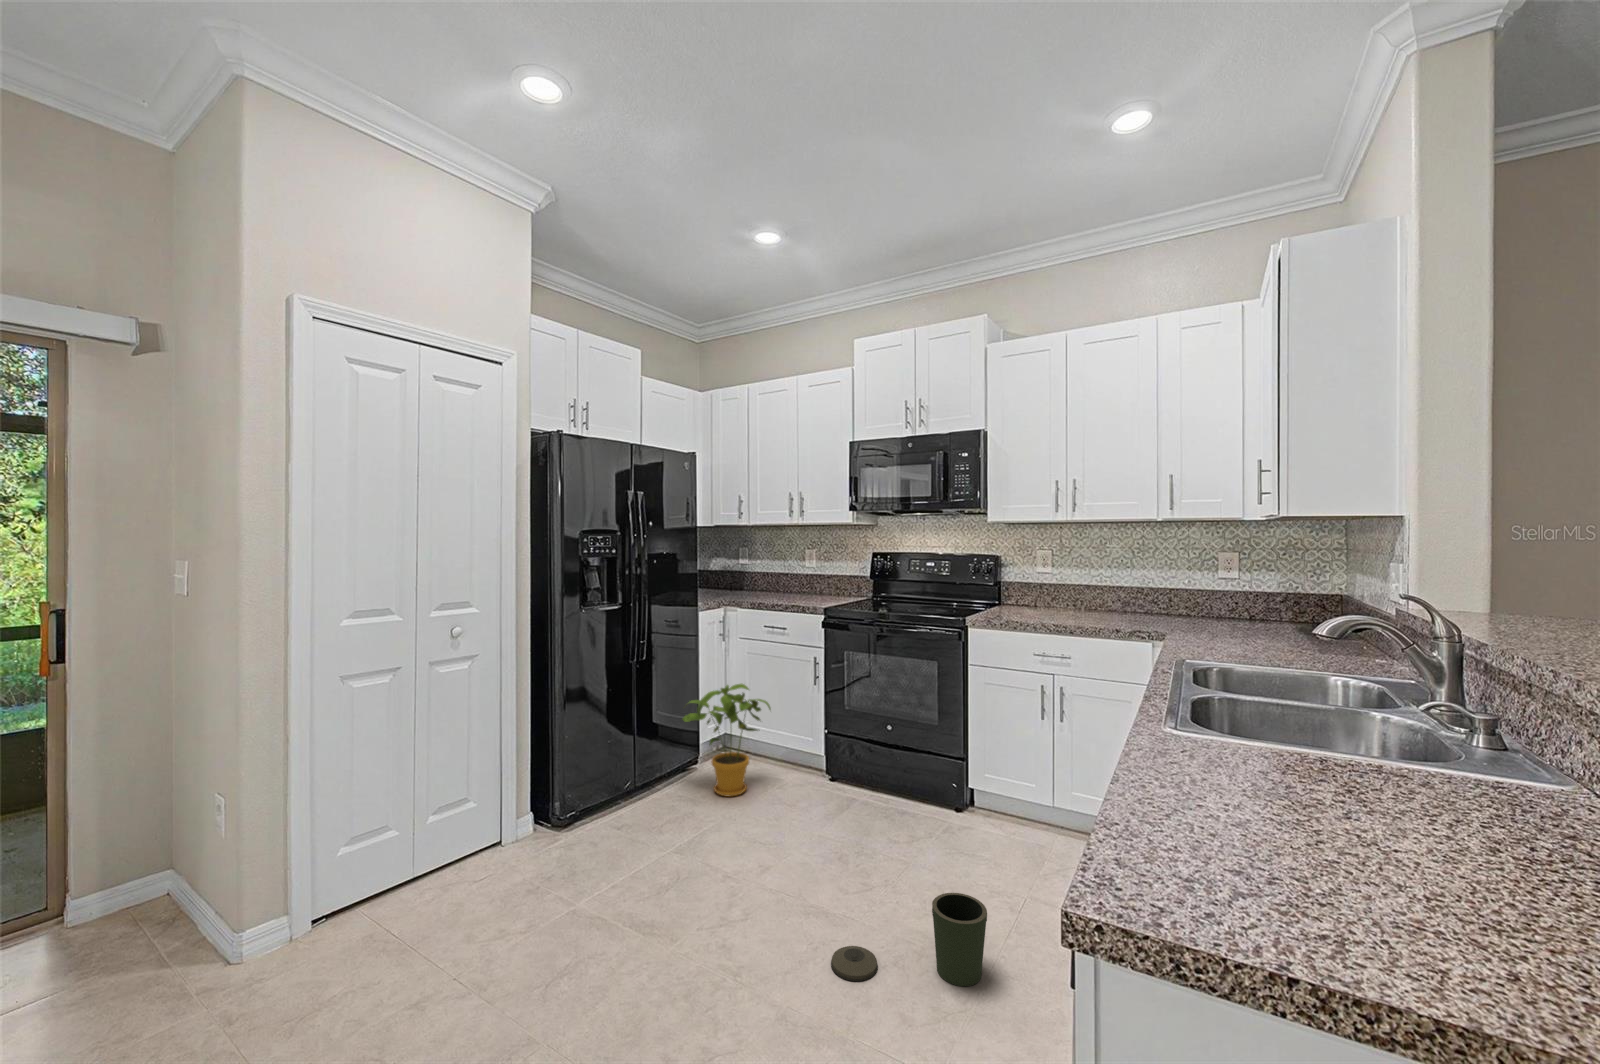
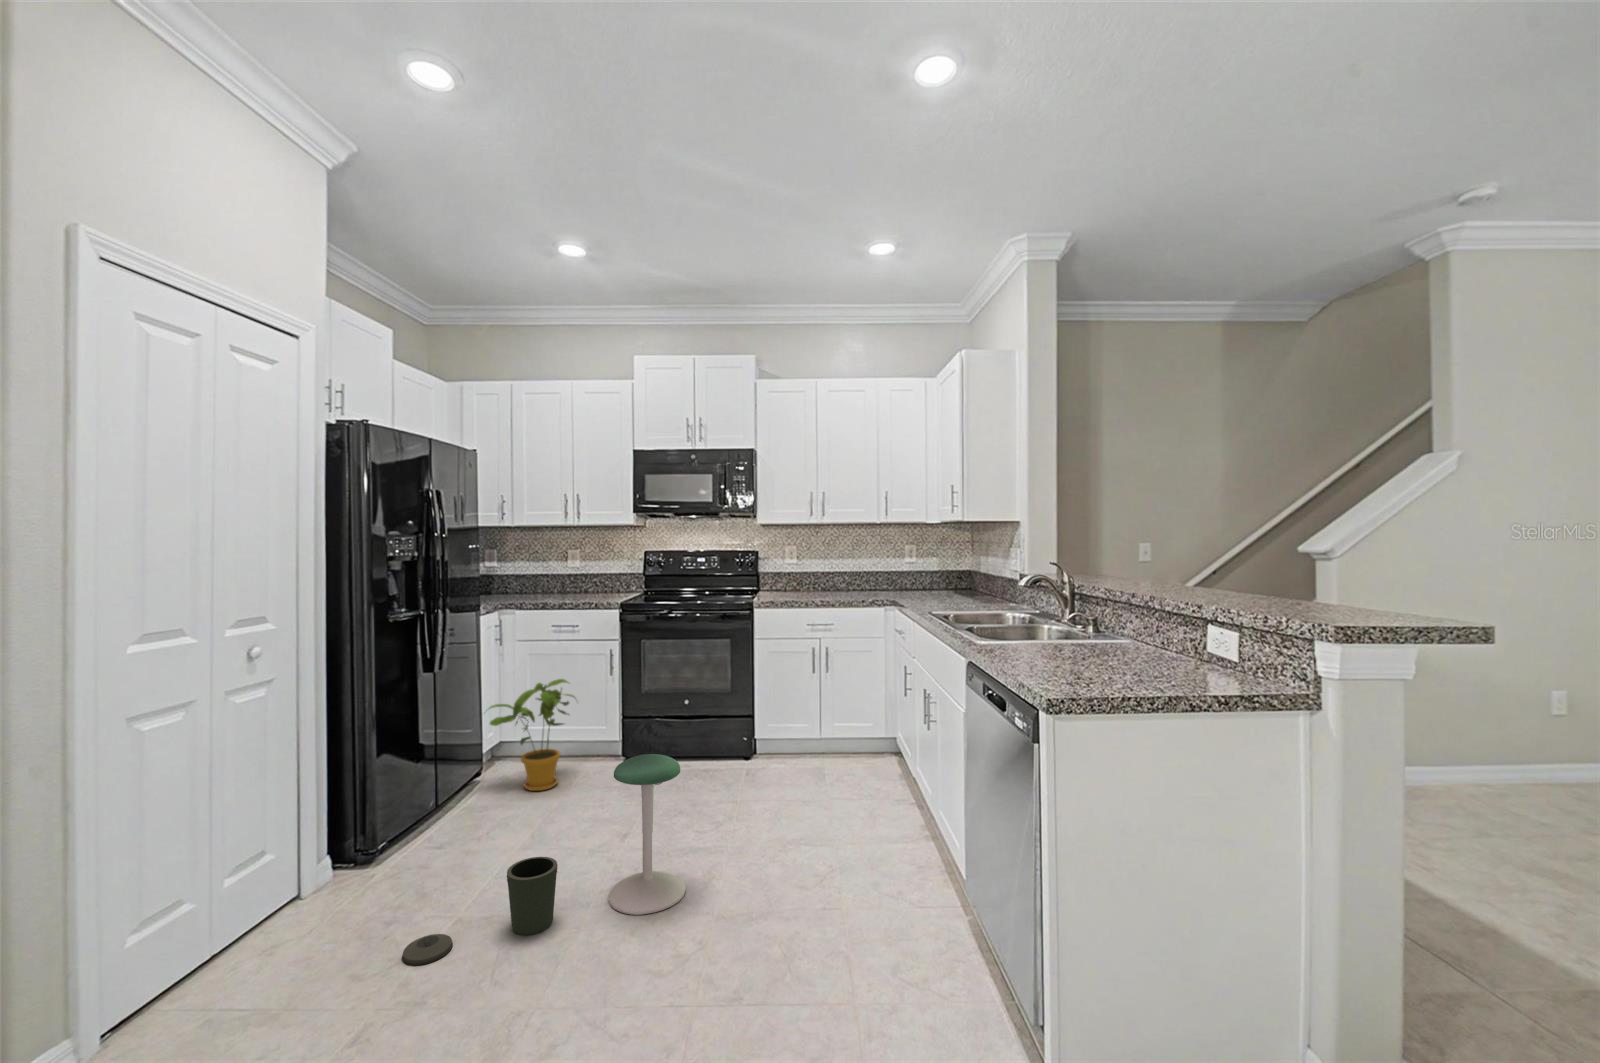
stool: none [665,796,759,1002] -> present [608,754,686,915]
trash can: present [831,893,987,986] -> present [402,857,558,965]

